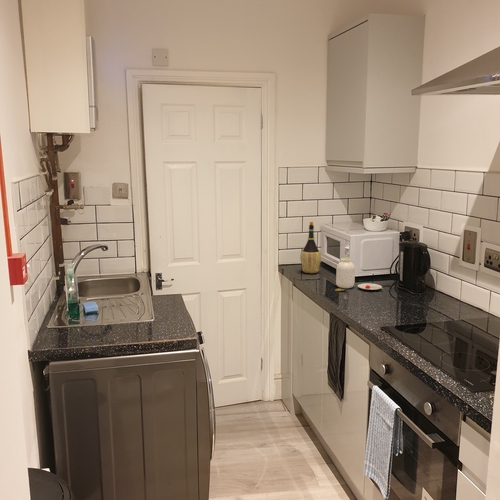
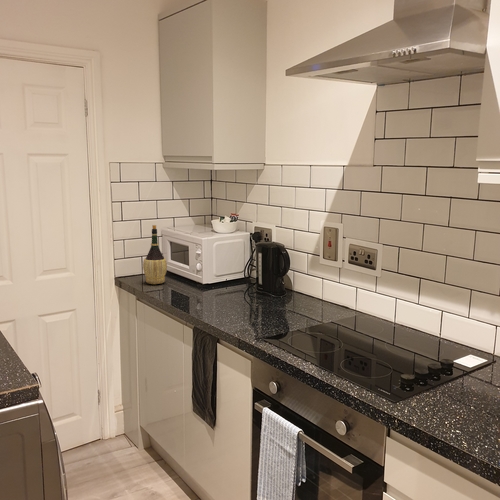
jar: present [335,258,382,291] -> none [191,264,244,302]

